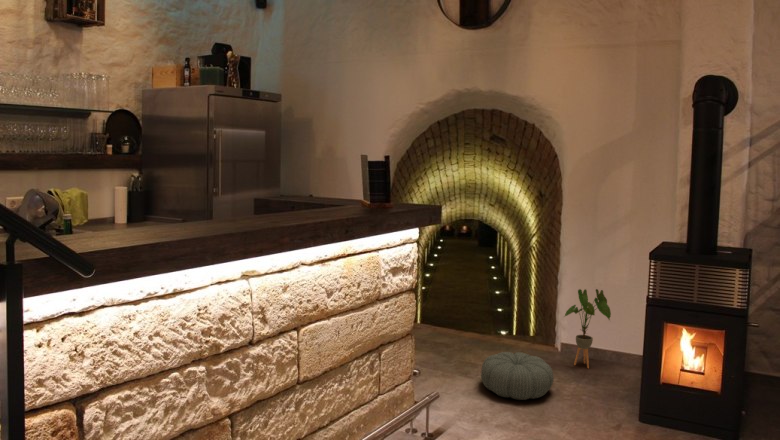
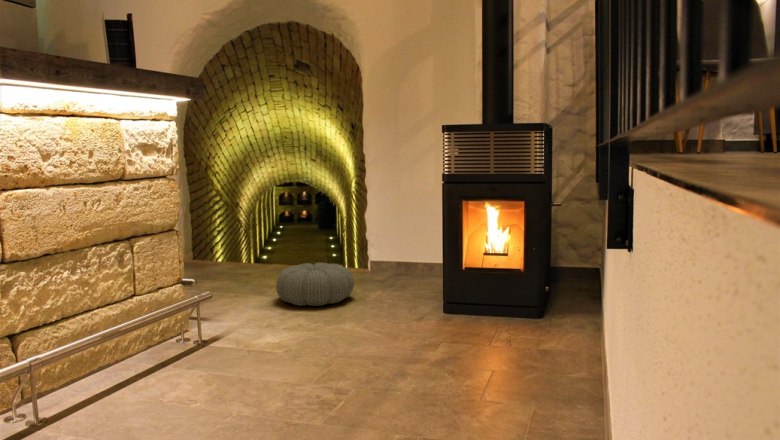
house plant: present [565,289,611,368] -> none [367,196,415,279]

